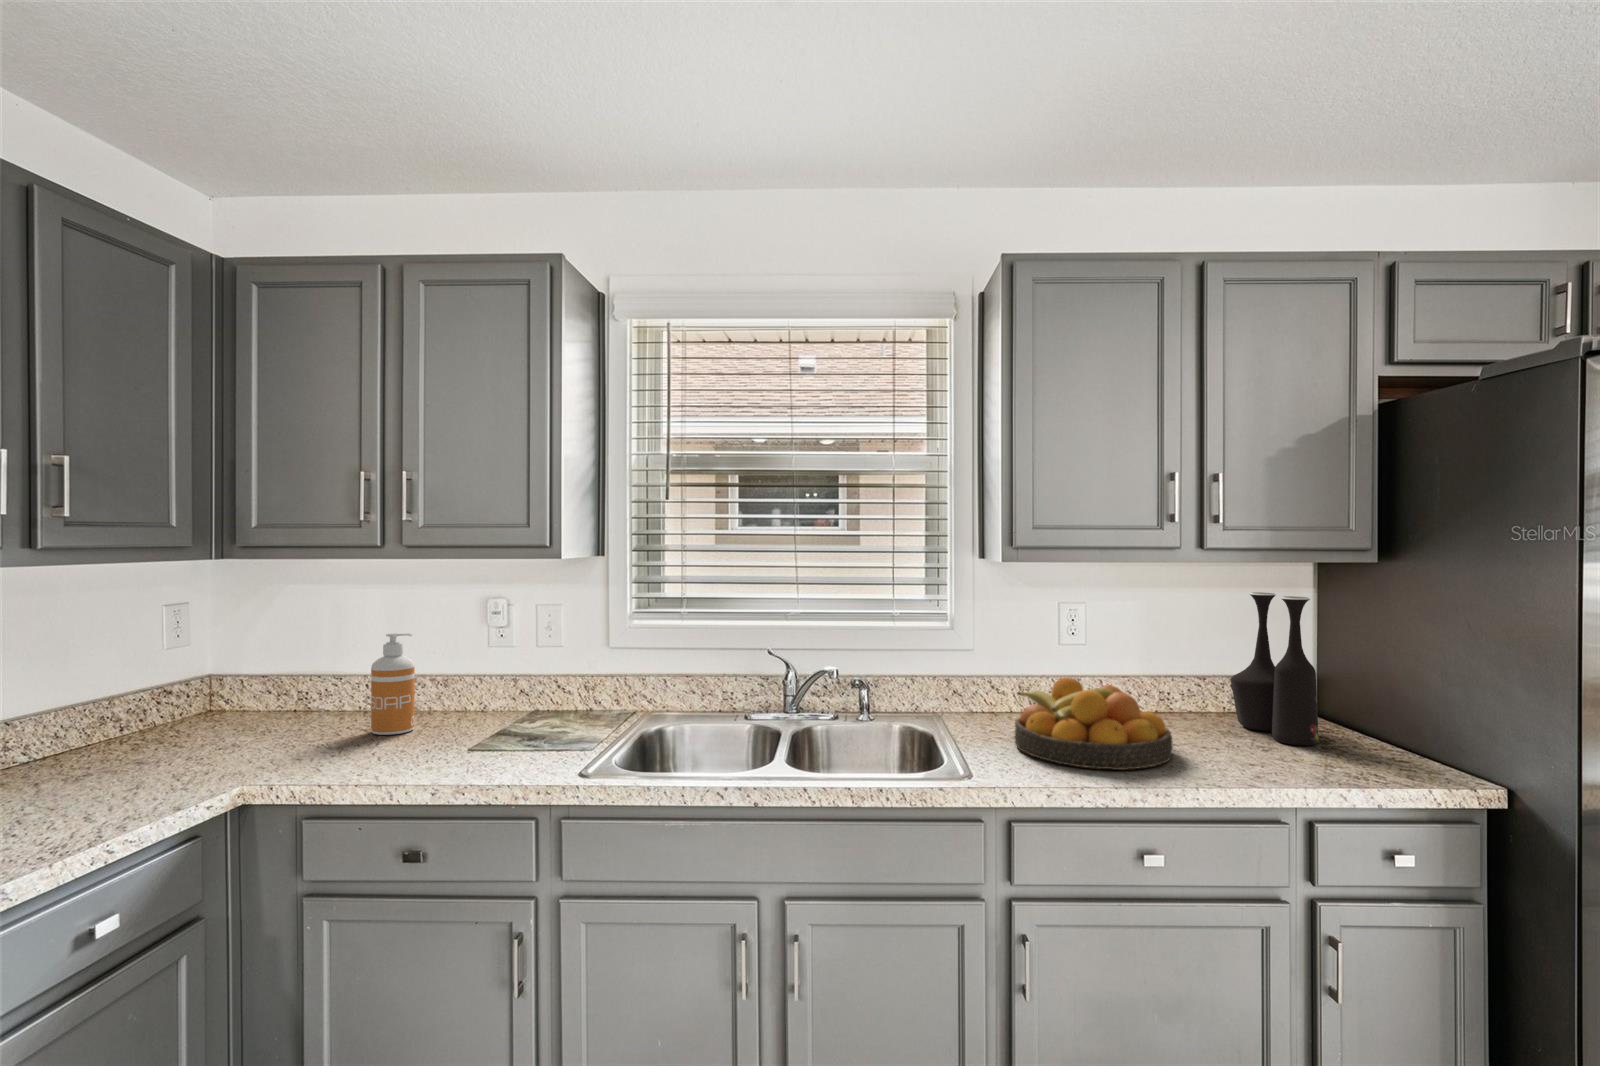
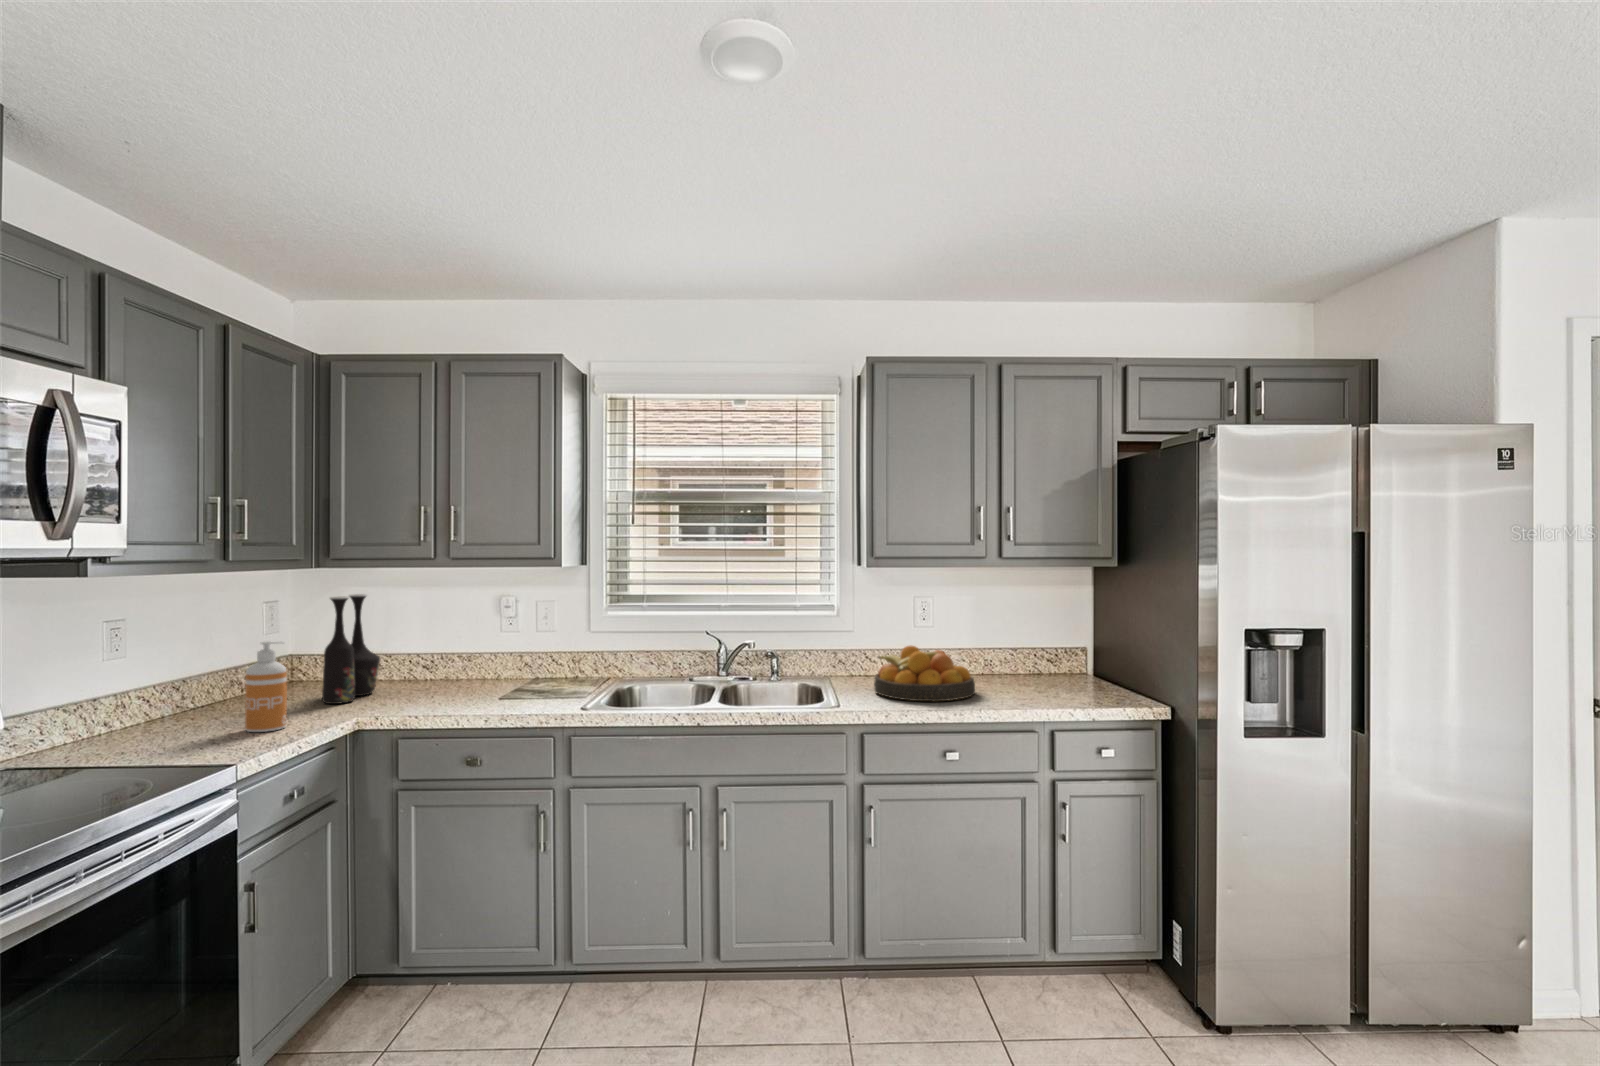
vase: present [1230,592,1318,746] -> present [322,594,380,704]
soap dispenser: present [371,633,415,735] -> present [245,641,287,732]

